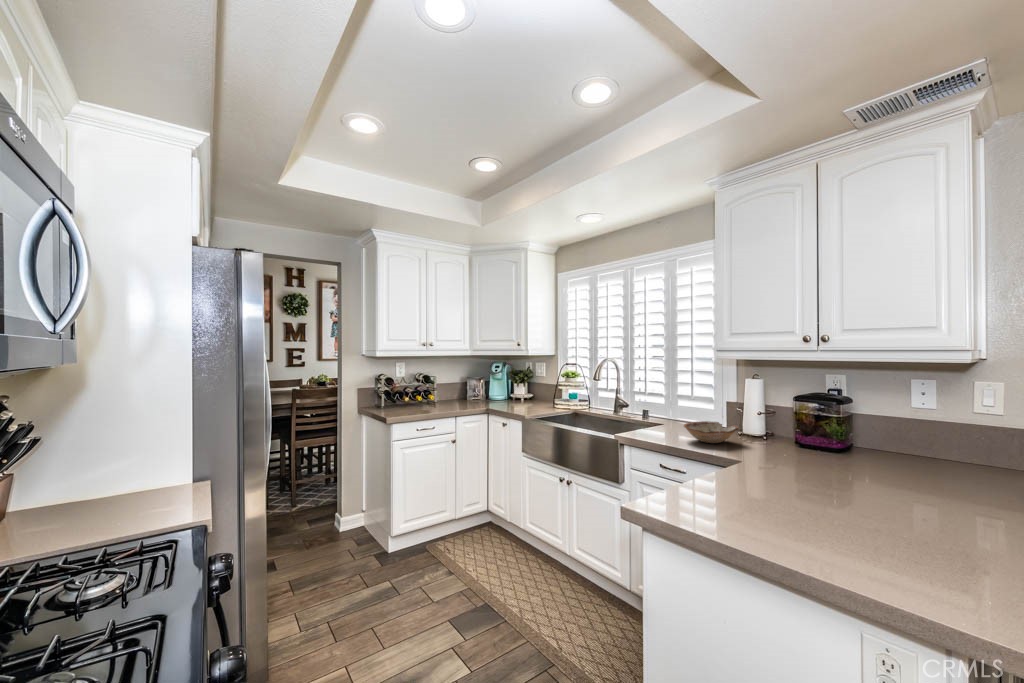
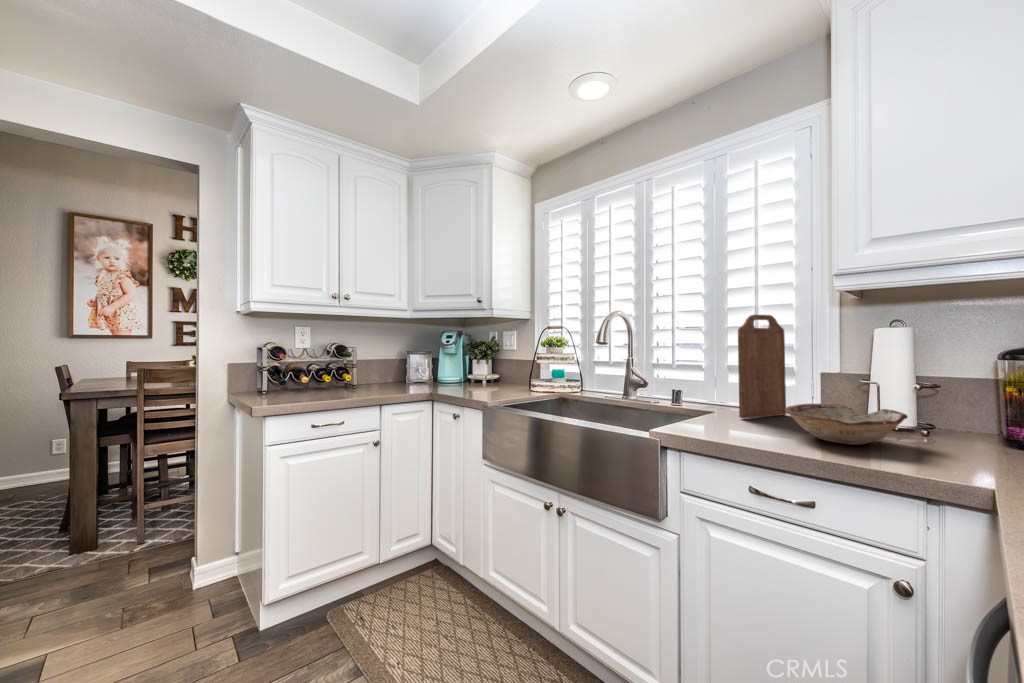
cutting board: none [672,367,705,429] -> present [738,315,786,419]

